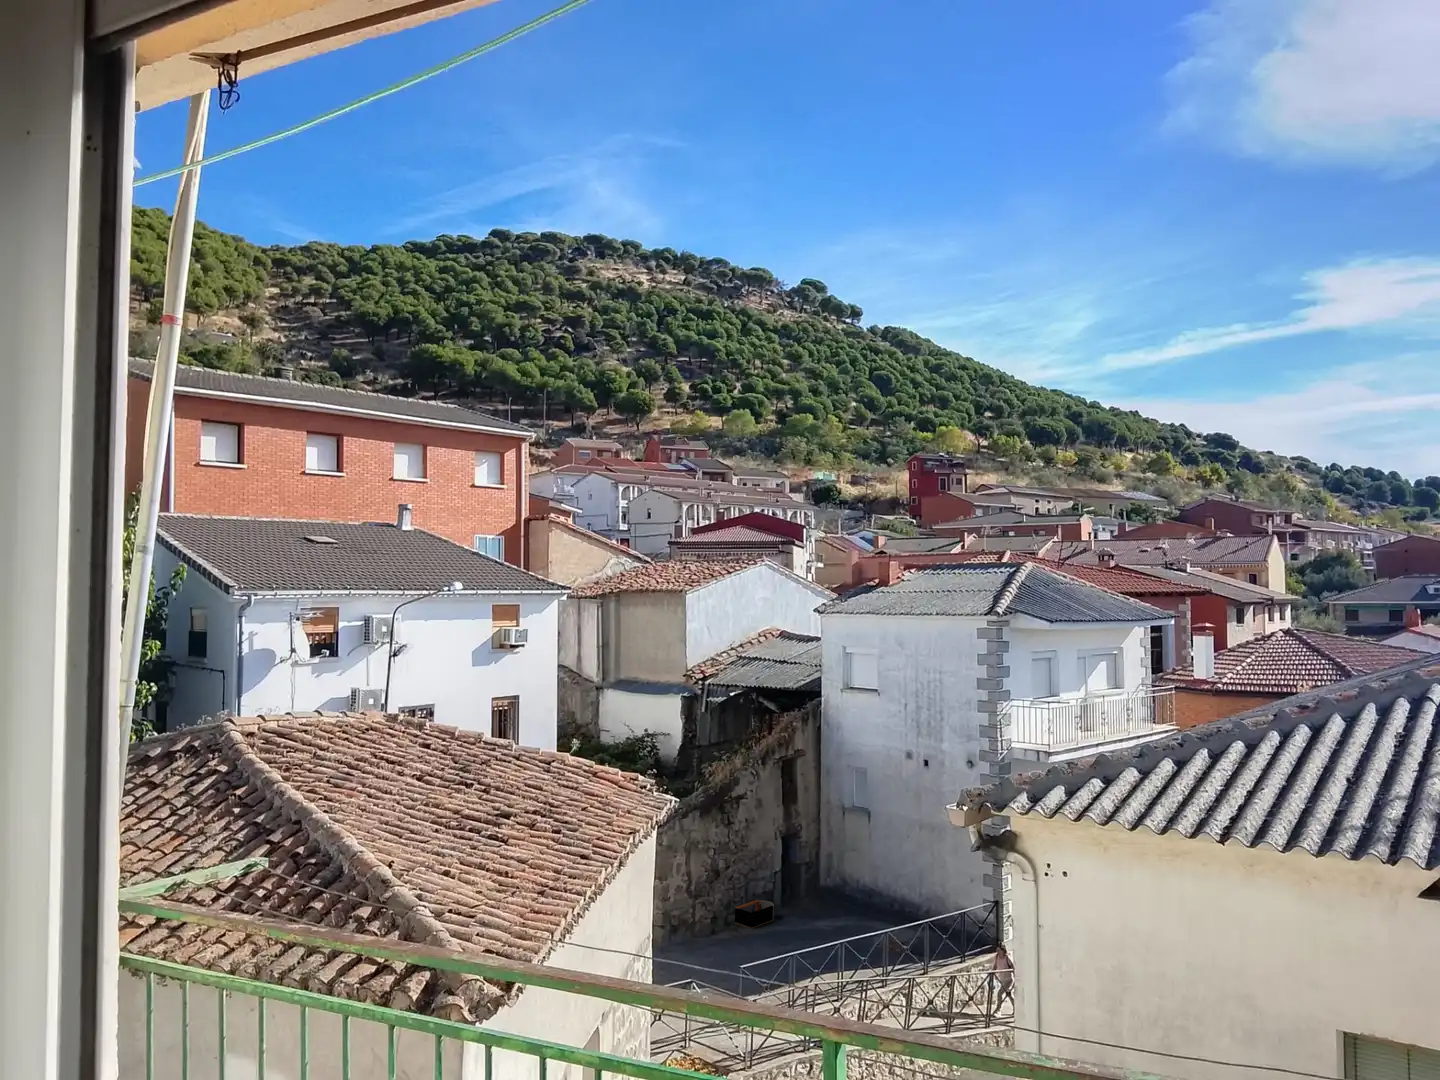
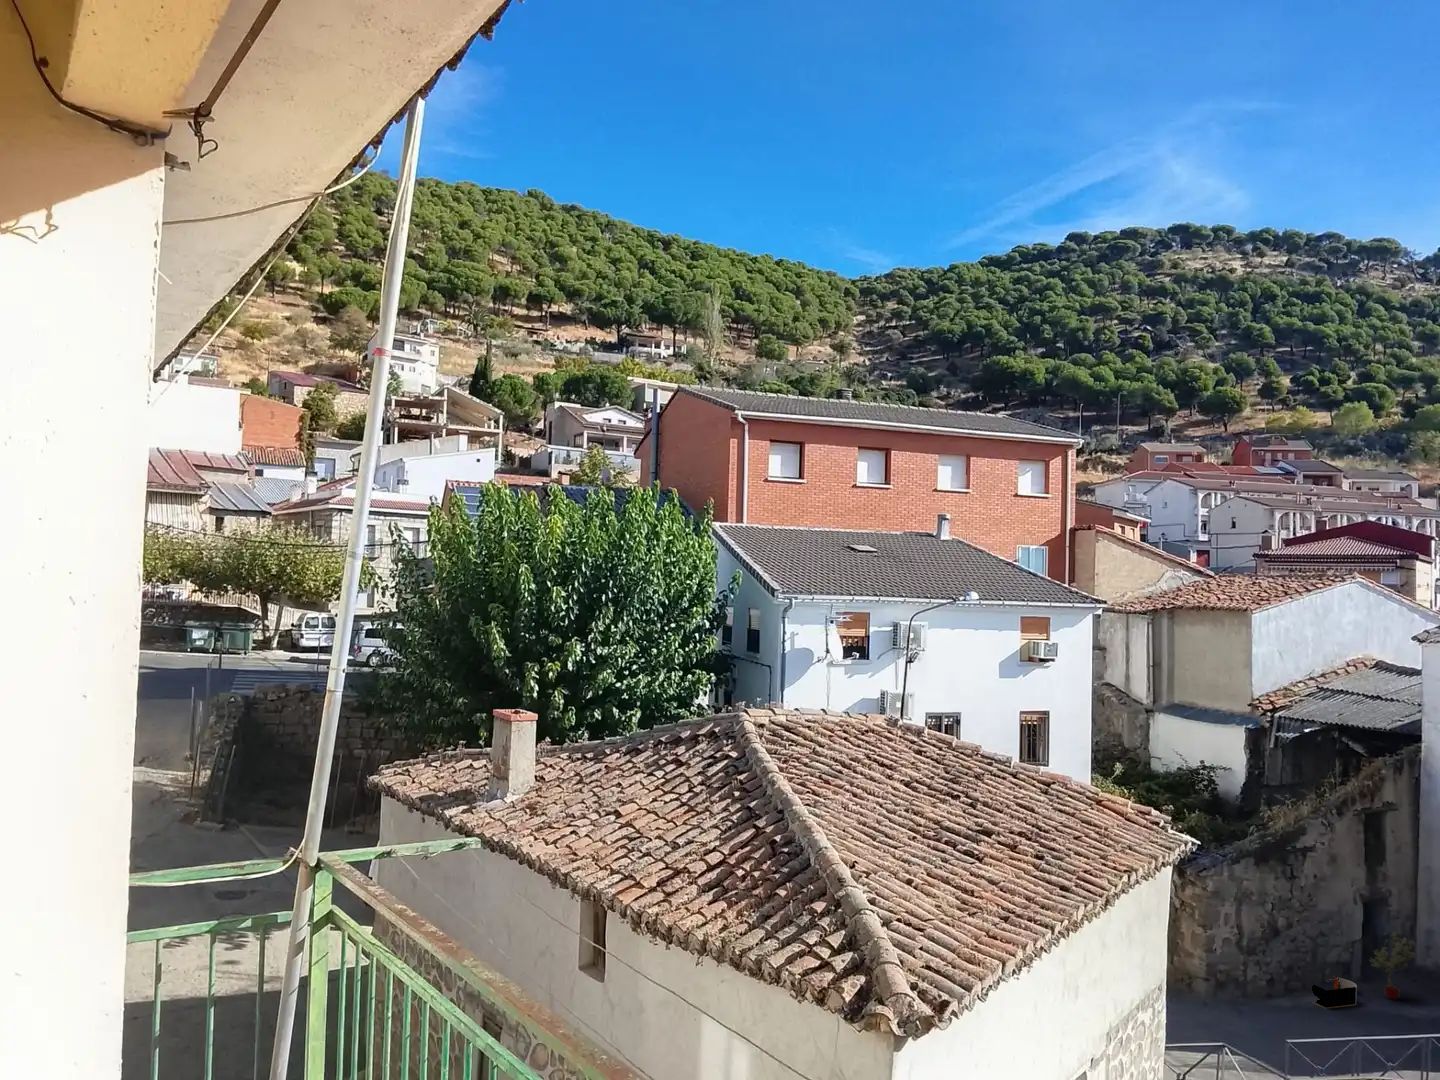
potted tree: none [781,853,814,911] -> present [1370,932,1415,1000]

